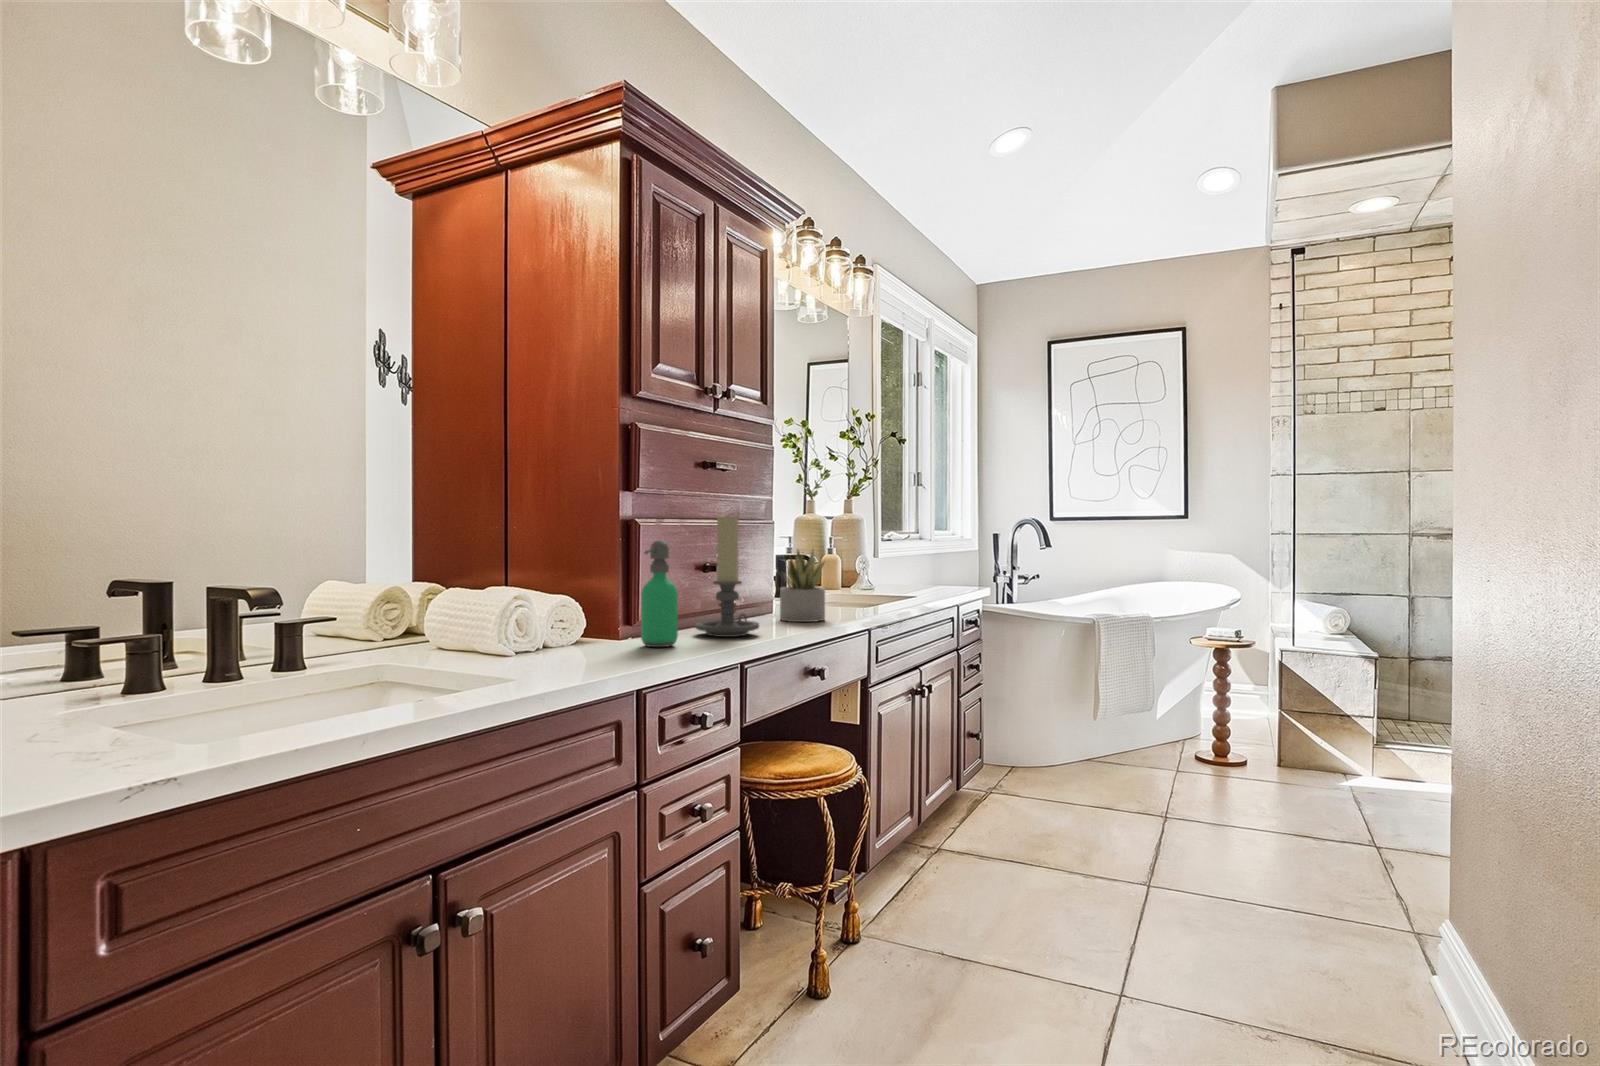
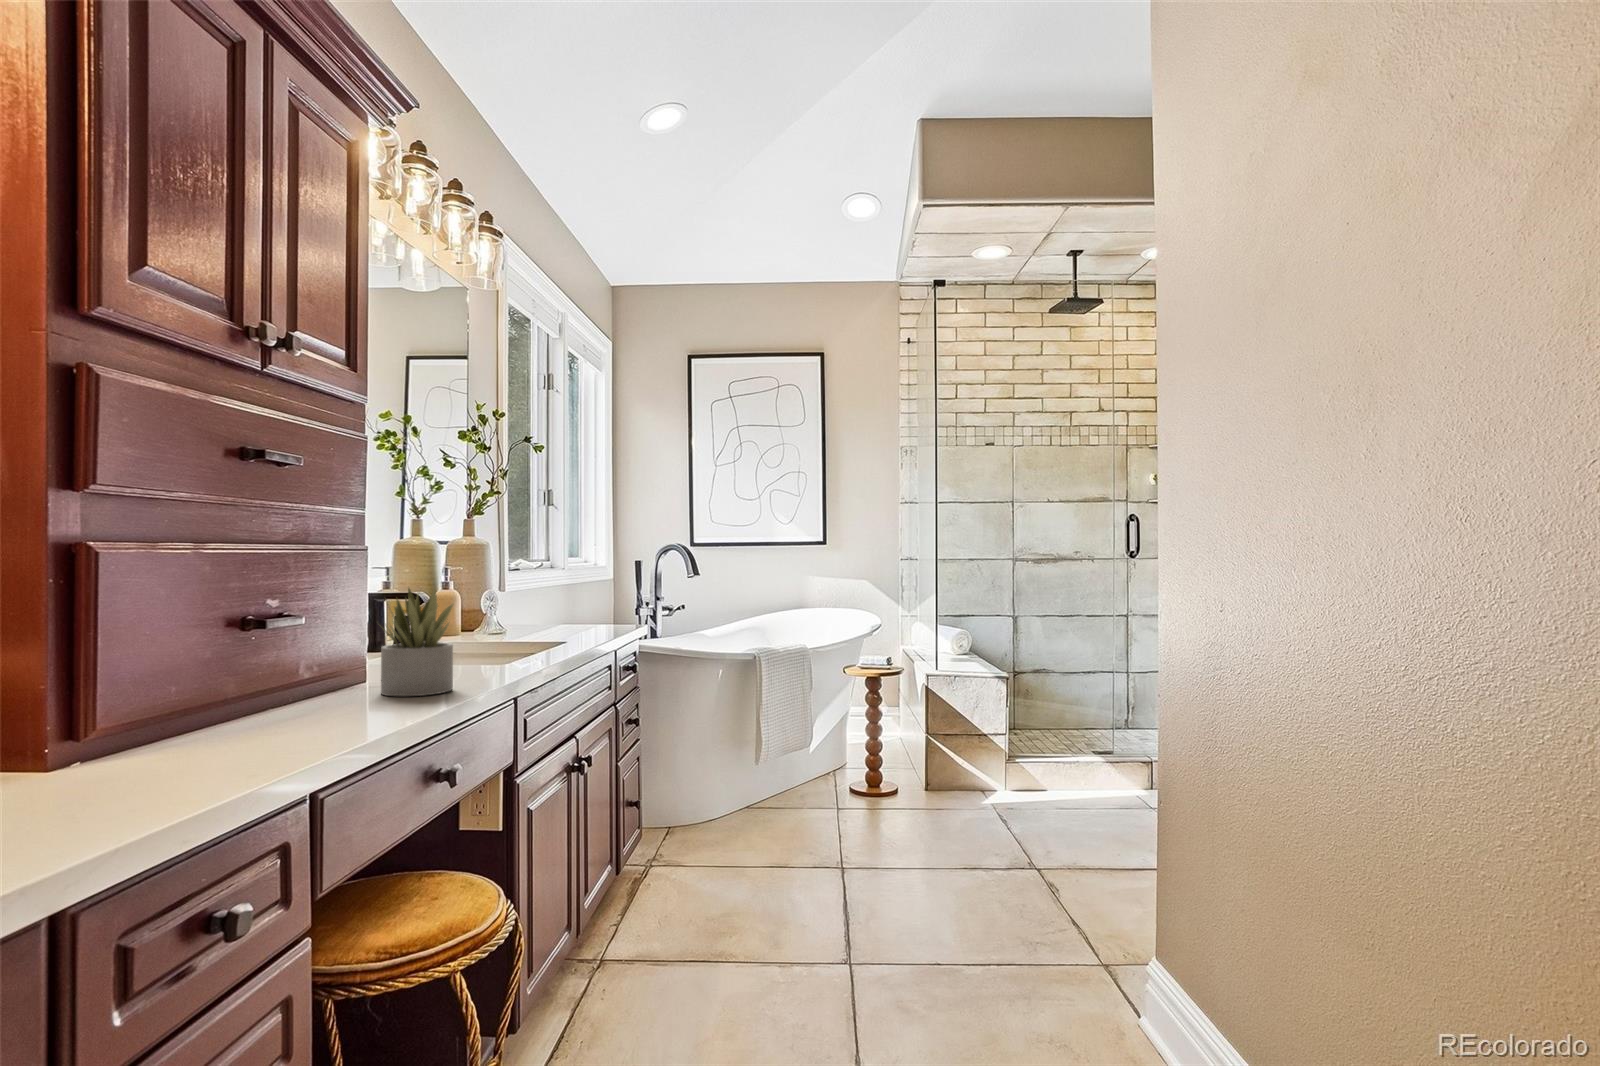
candle holder: present [695,517,759,637] -> none [232,537,353,739]
soap dispenser: present [641,540,678,647] -> none [115,582,197,778]

